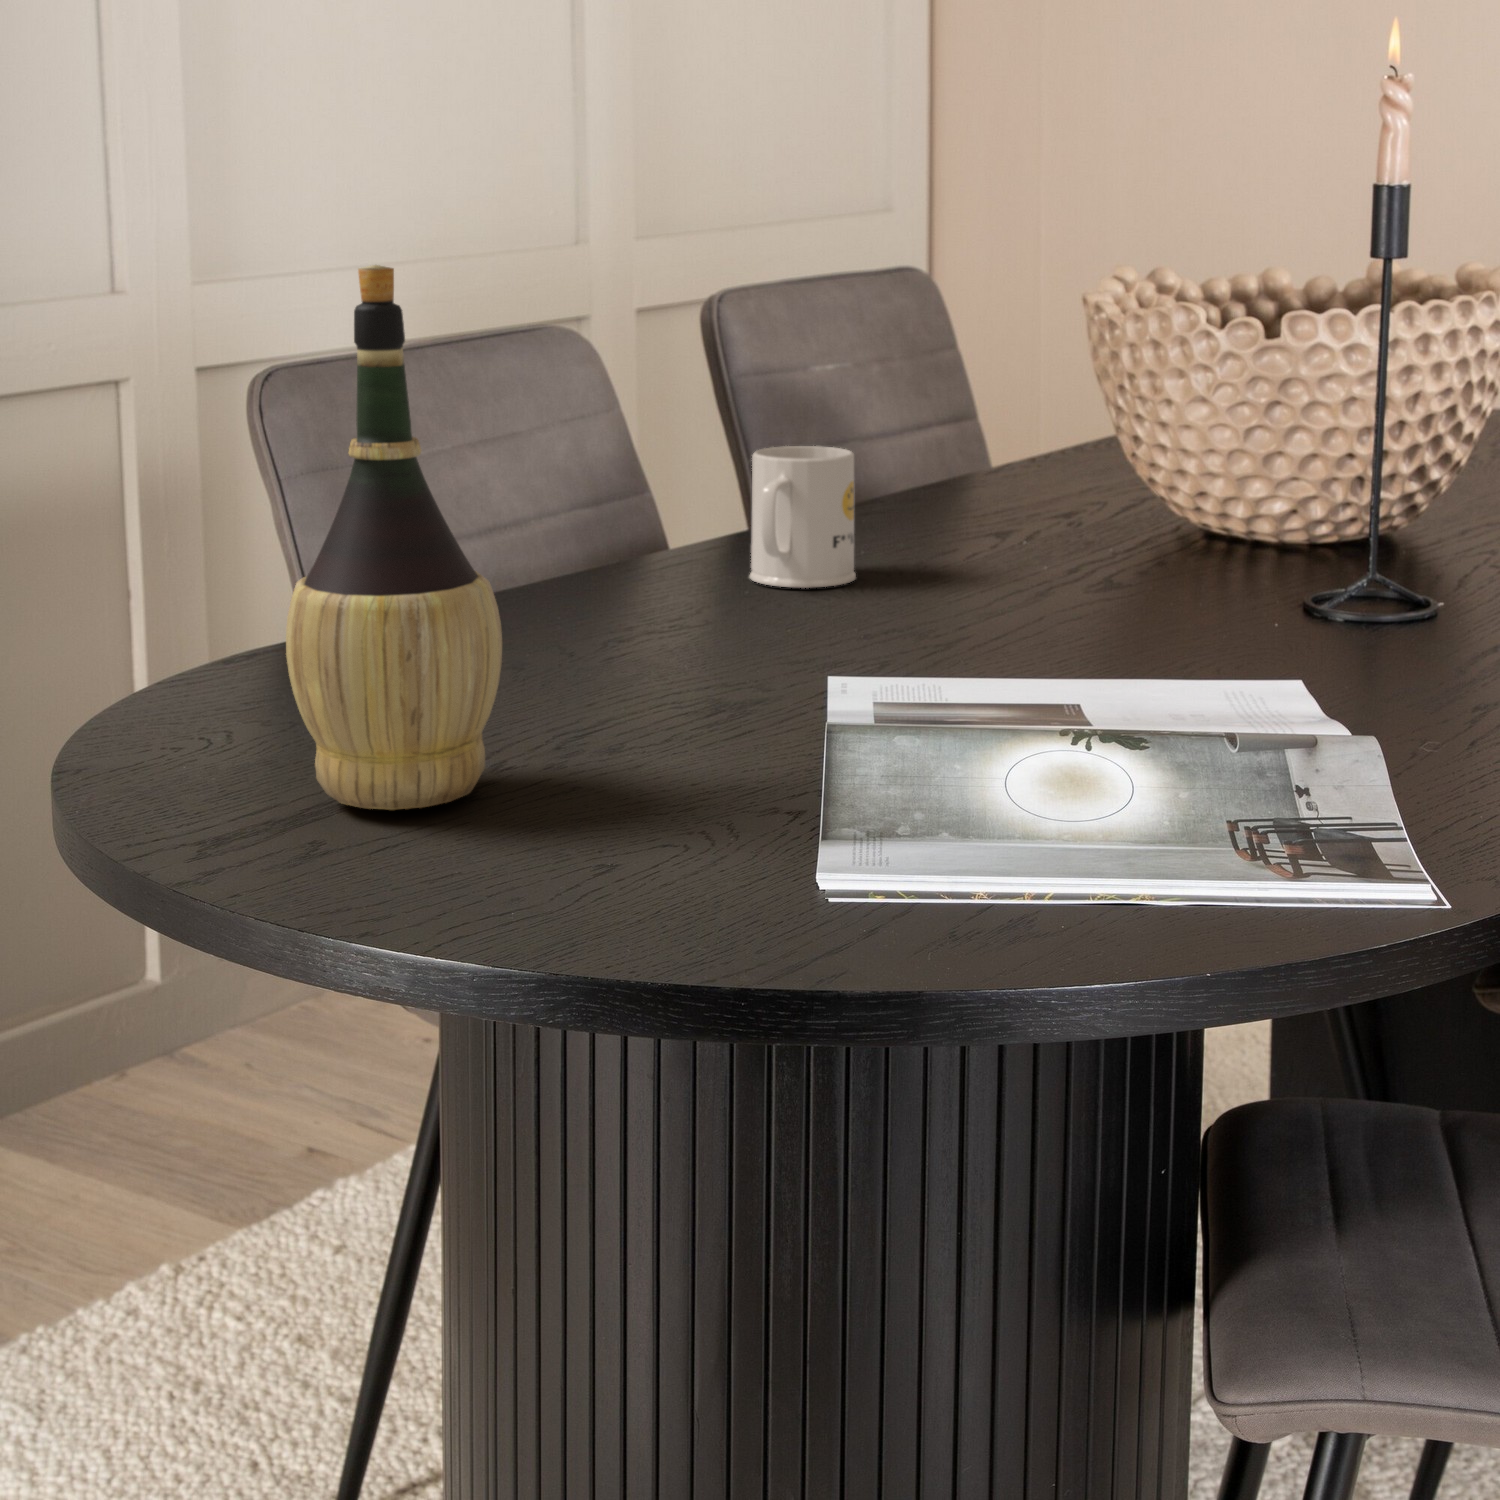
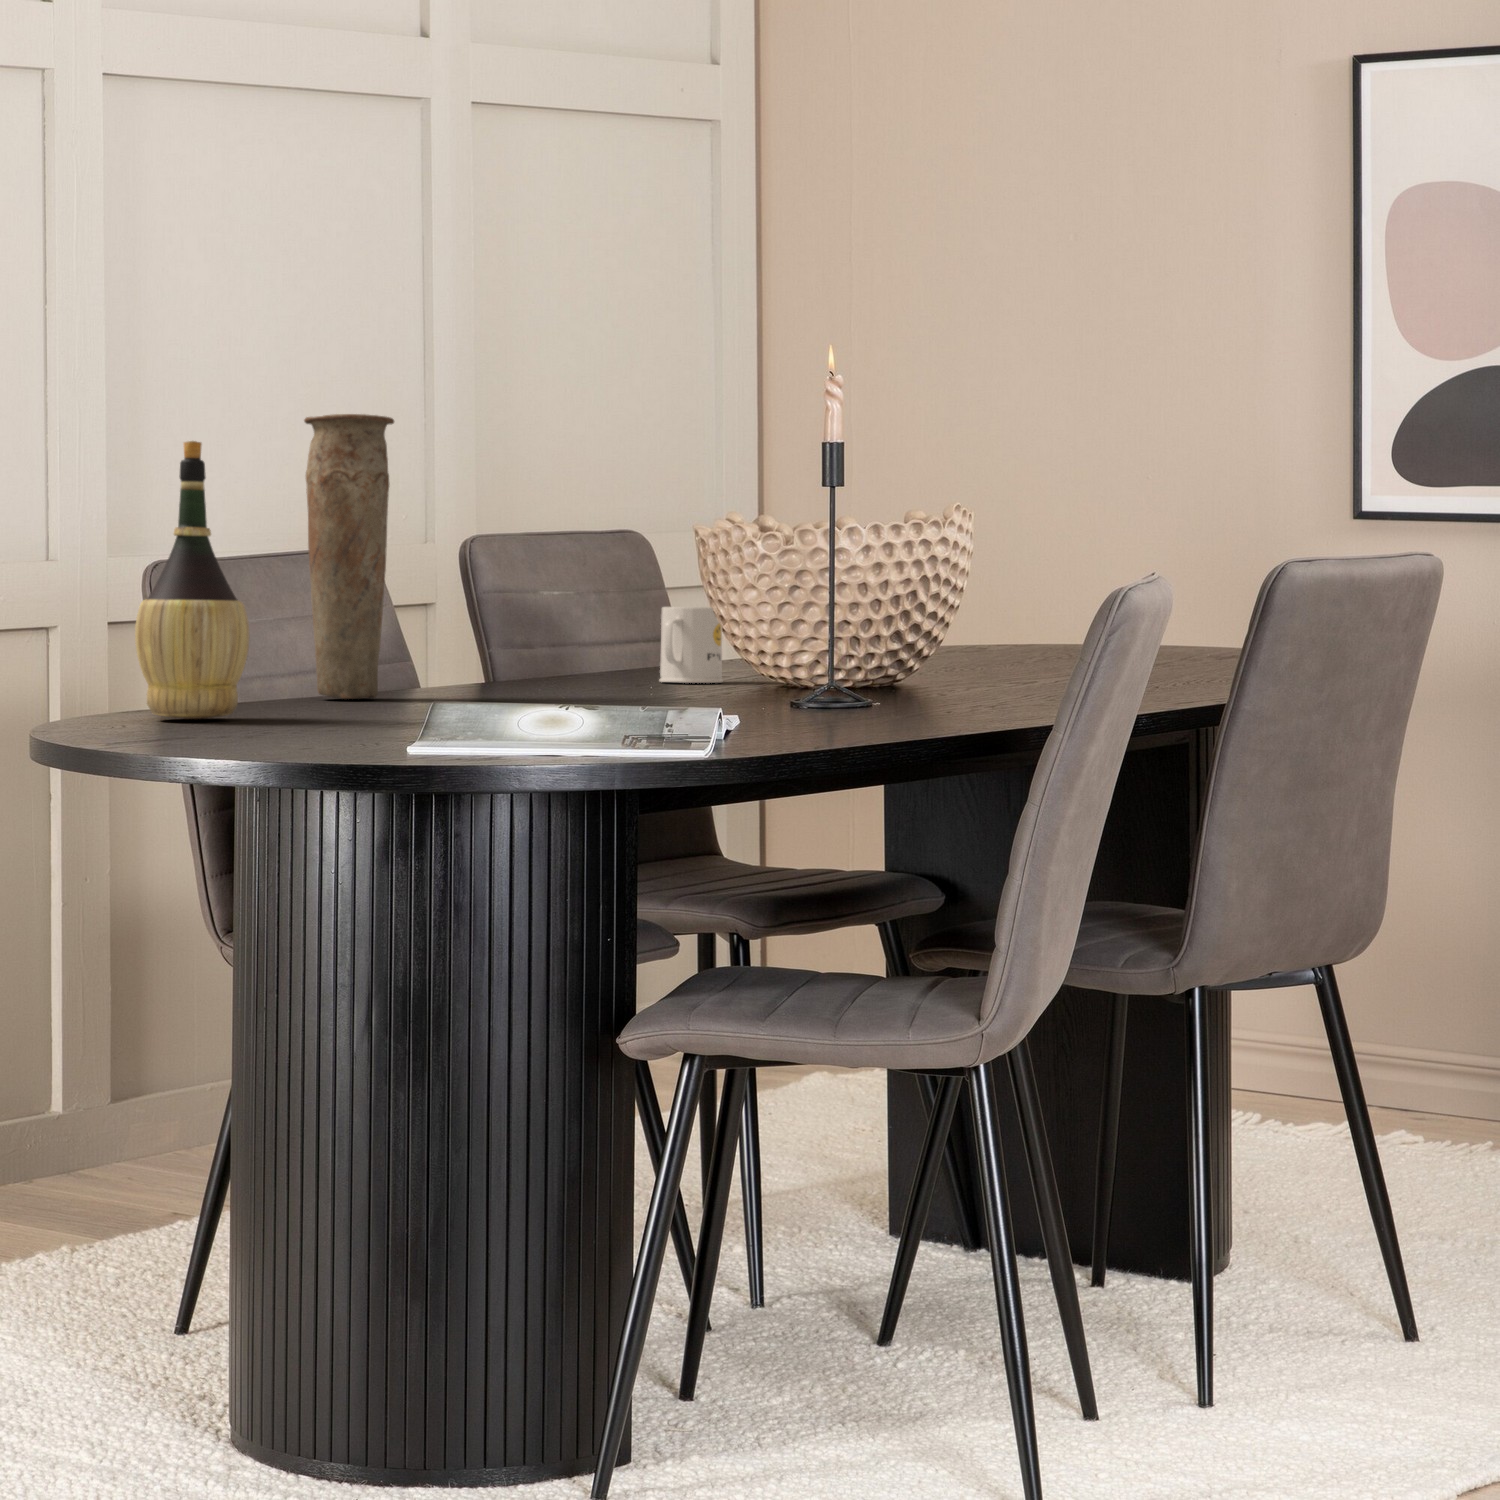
vase: none [530,157,681,632] -> present [304,414,394,699]
mug: present [750,446,856,588] -> present [659,607,722,683]

